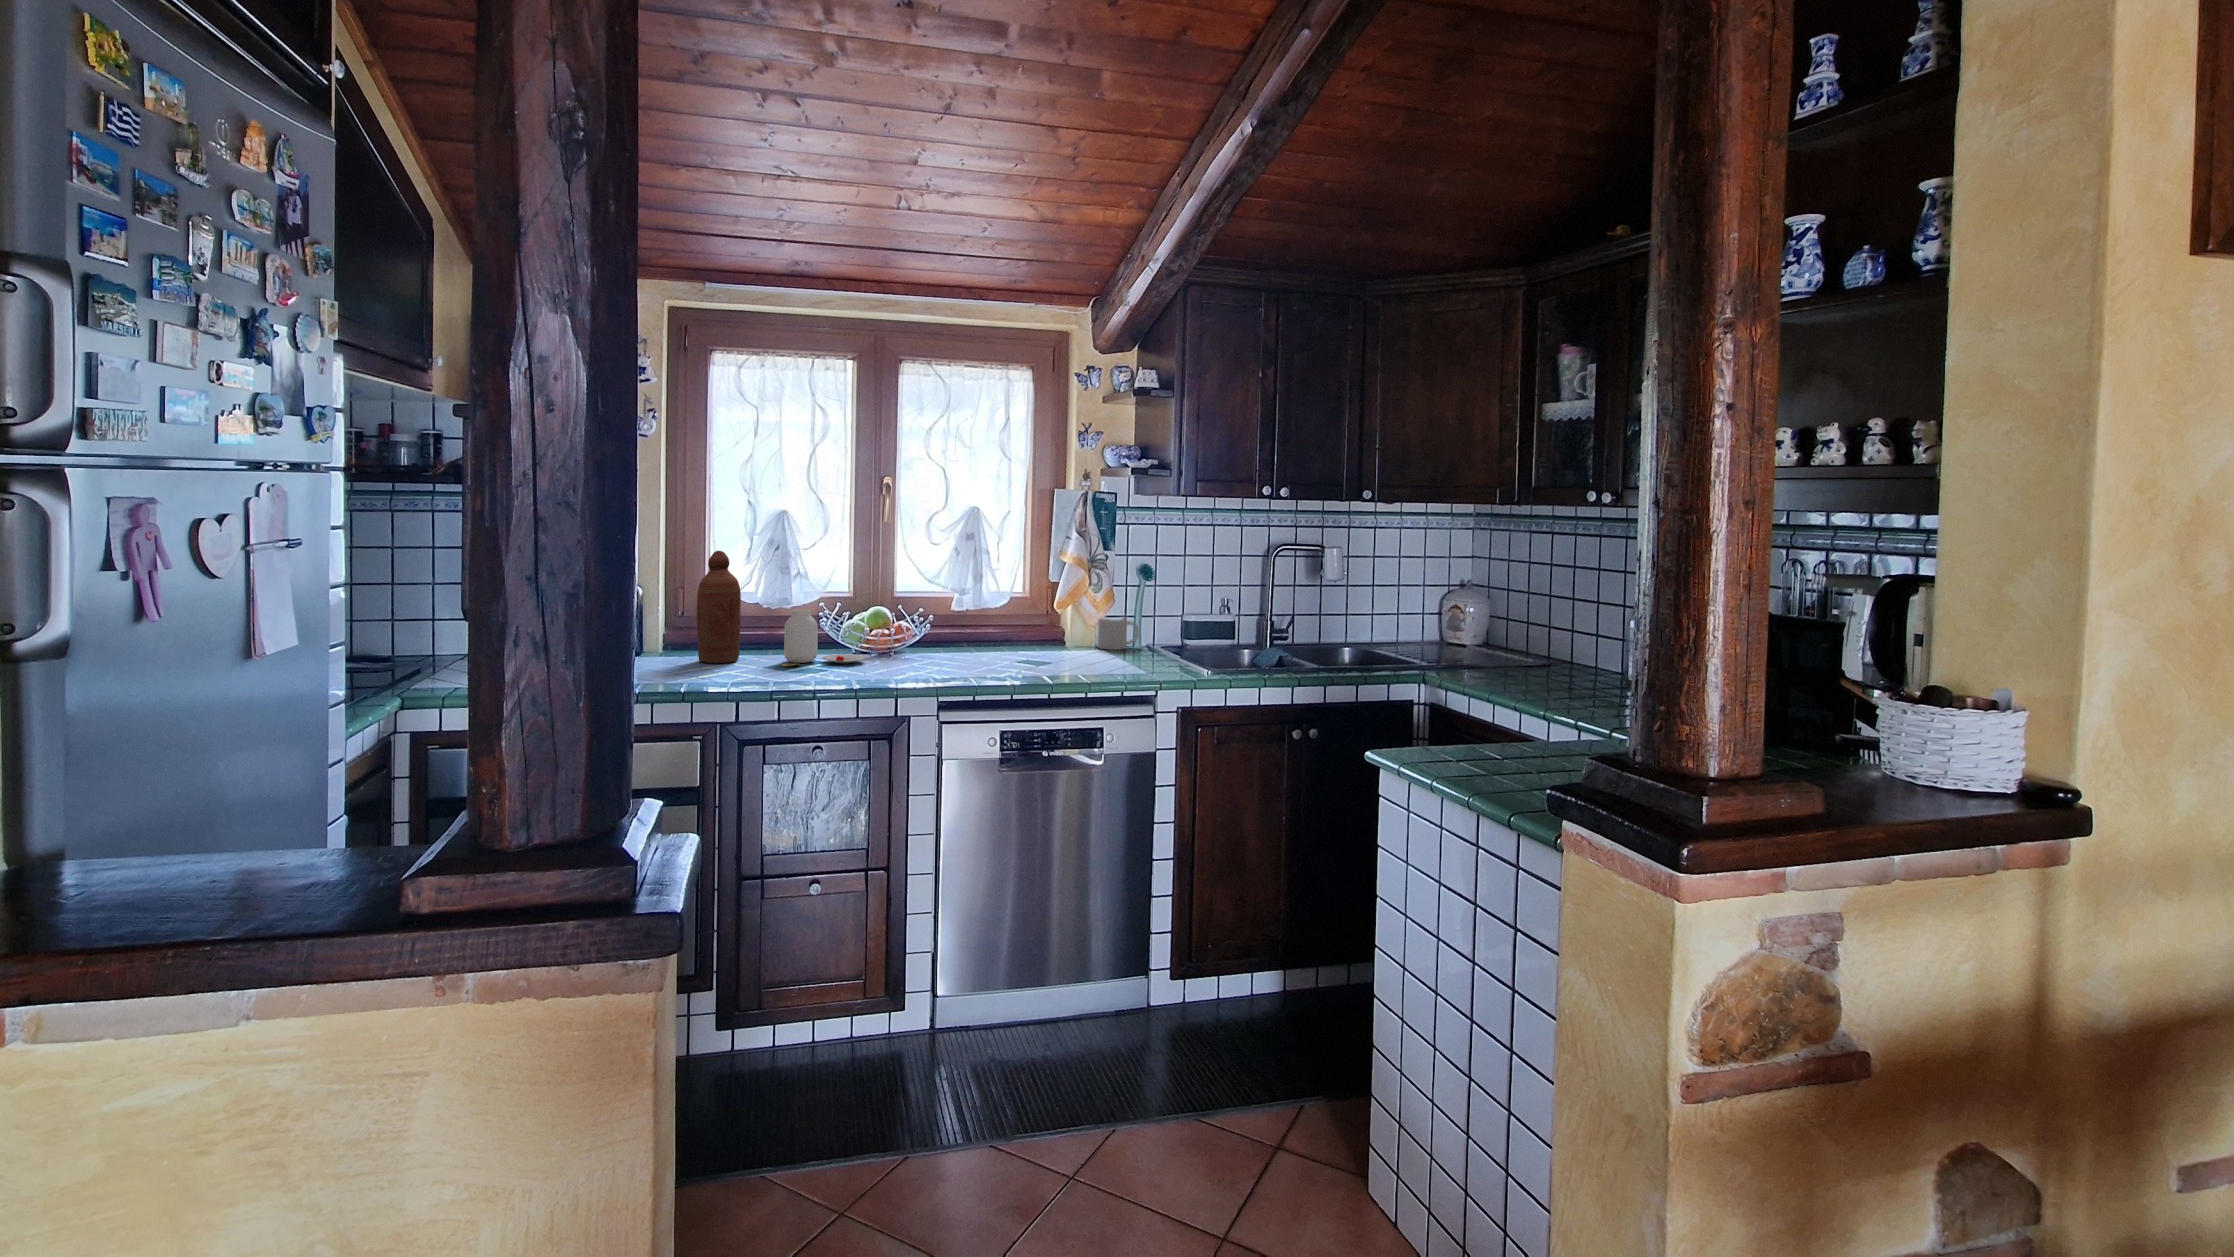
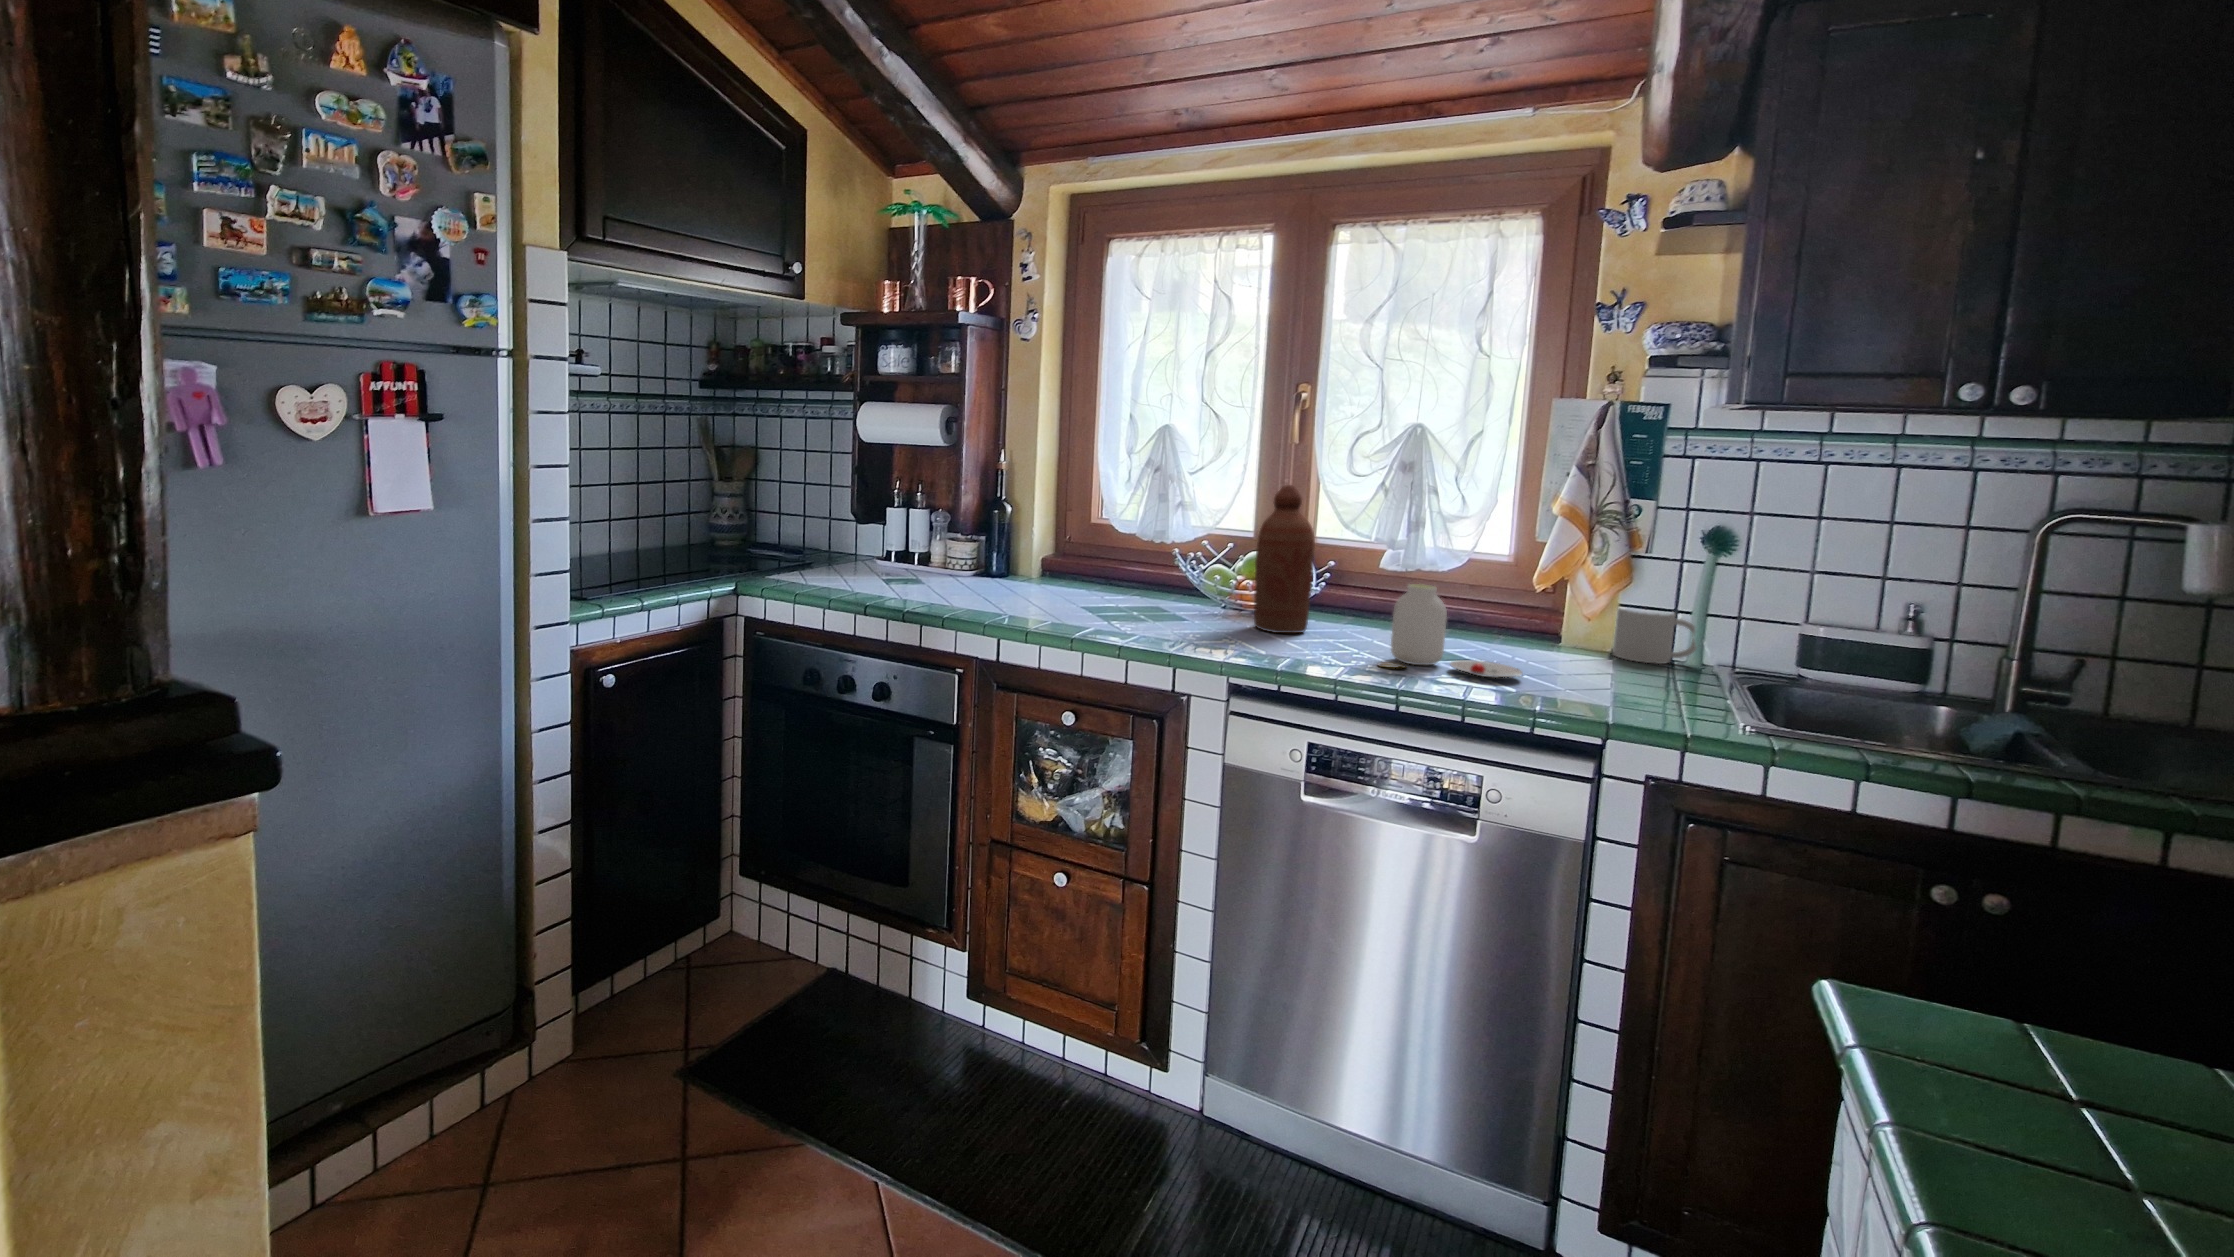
bottle: present [697,551,741,663] -> present [1254,485,1315,633]
jar: present [781,609,865,667] -> present [1378,584,1522,678]

